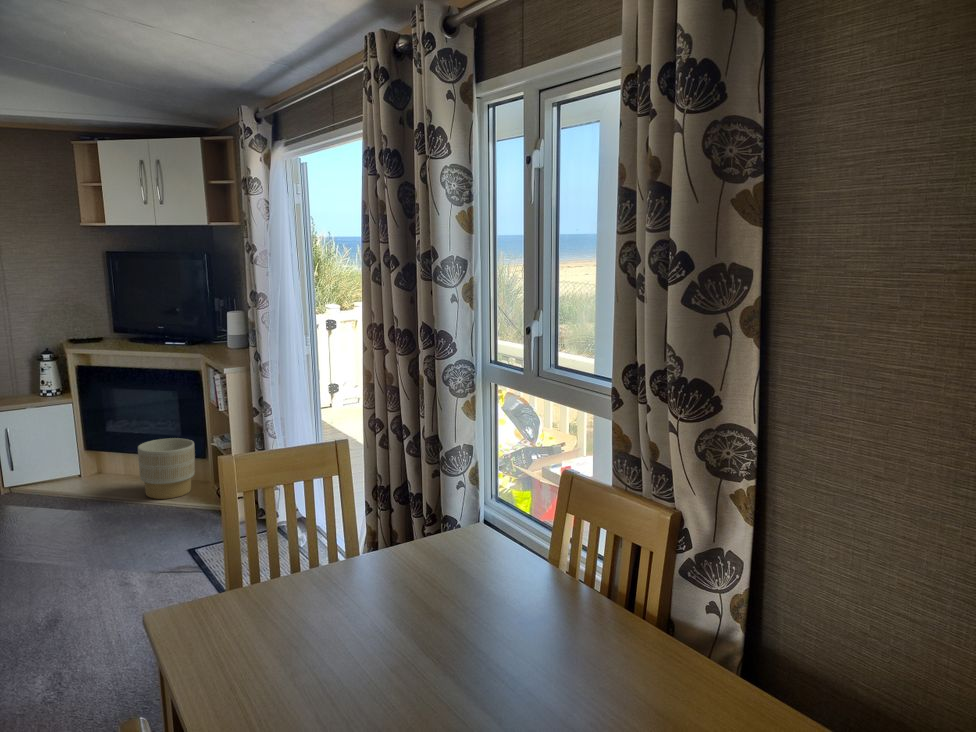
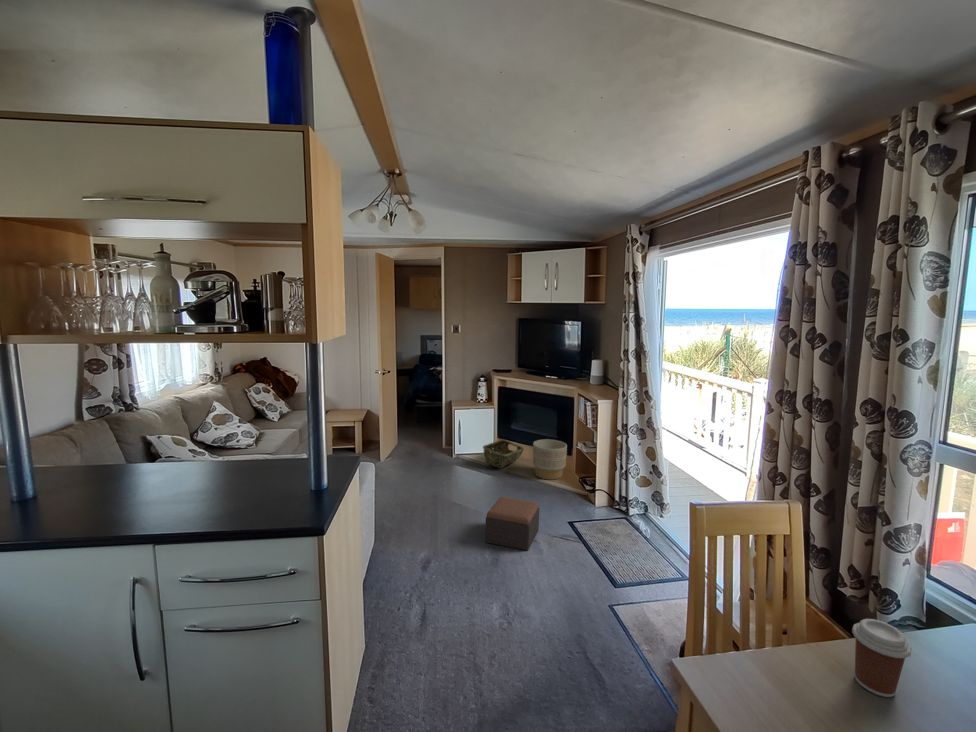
woven basket: none [50,449,129,495] -> present [483,440,524,468]
coffee cup: none [312,521,357,589] -> present [852,619,912,697]
footstool: none [28,527,130,600] -> present [485,497,539,551]

